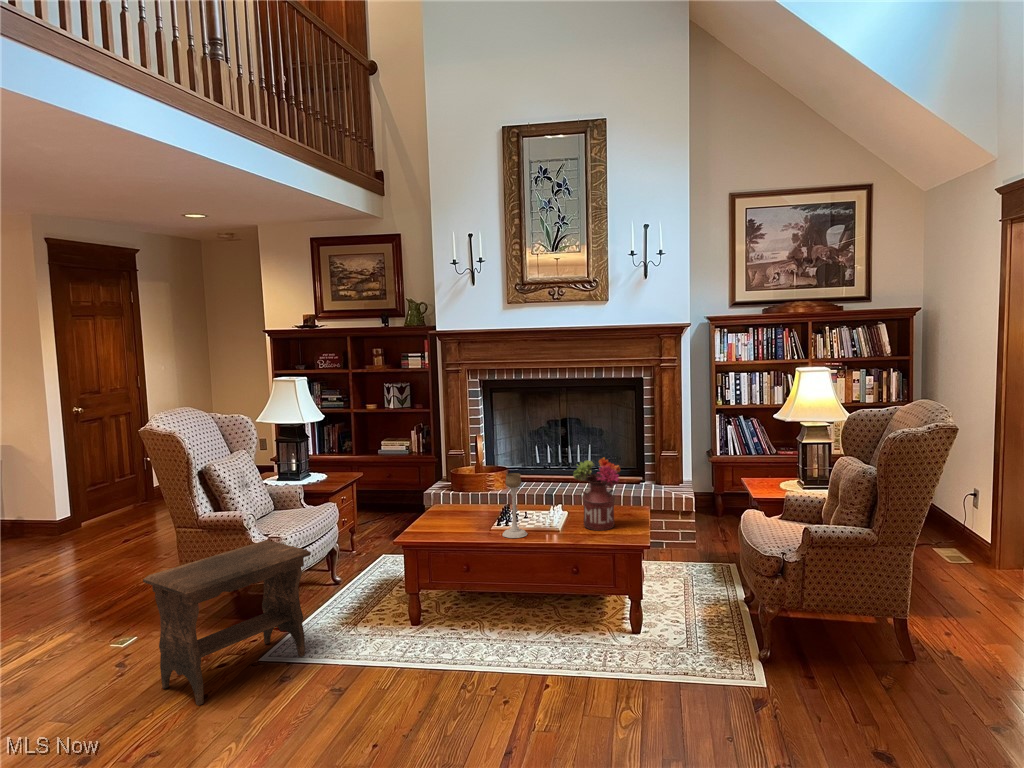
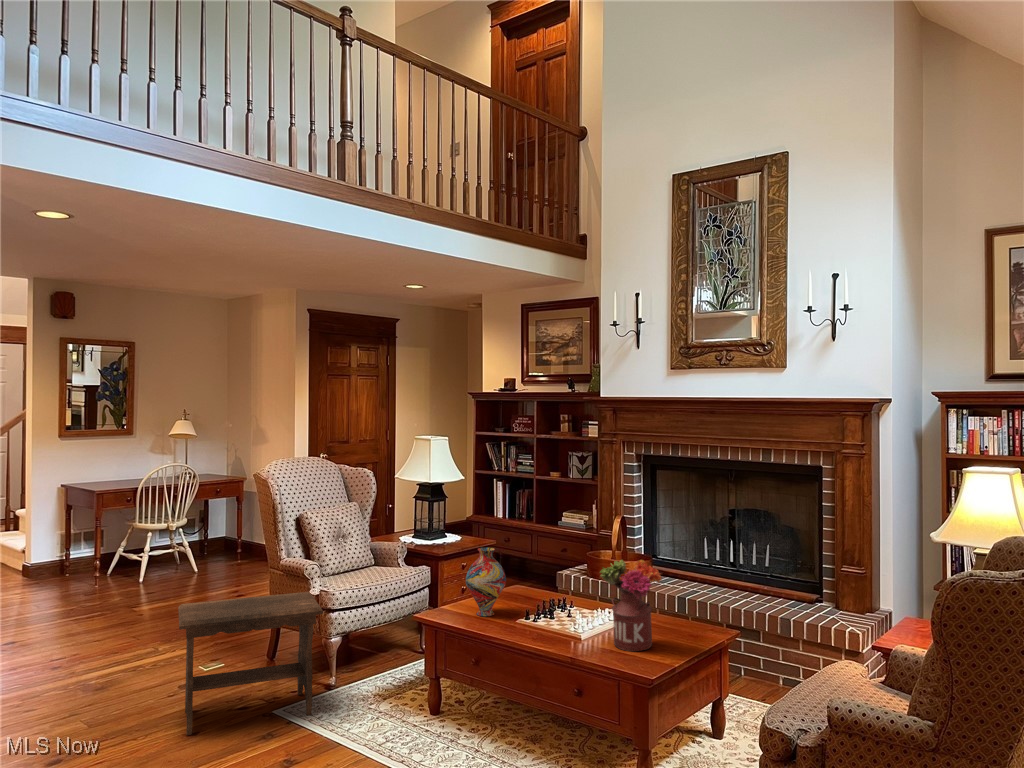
vase: none [432,469,469,530] -> present [466,547,506,616]
candle holder: present [502,473,527,538] -> none [515,562,544,639]

